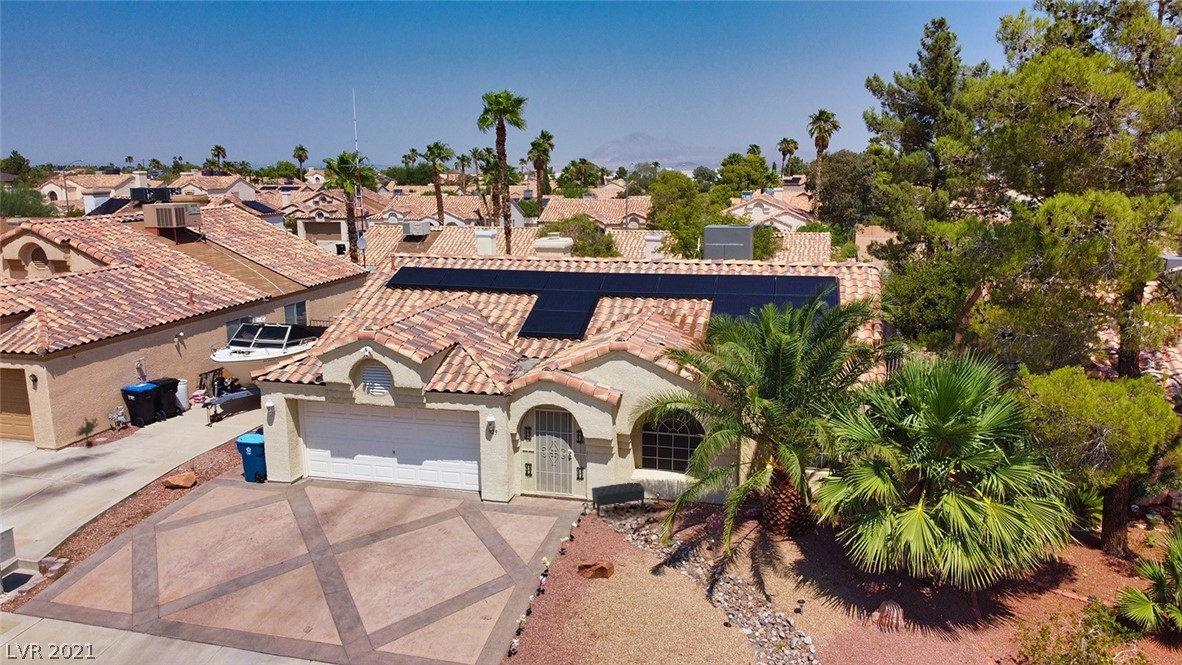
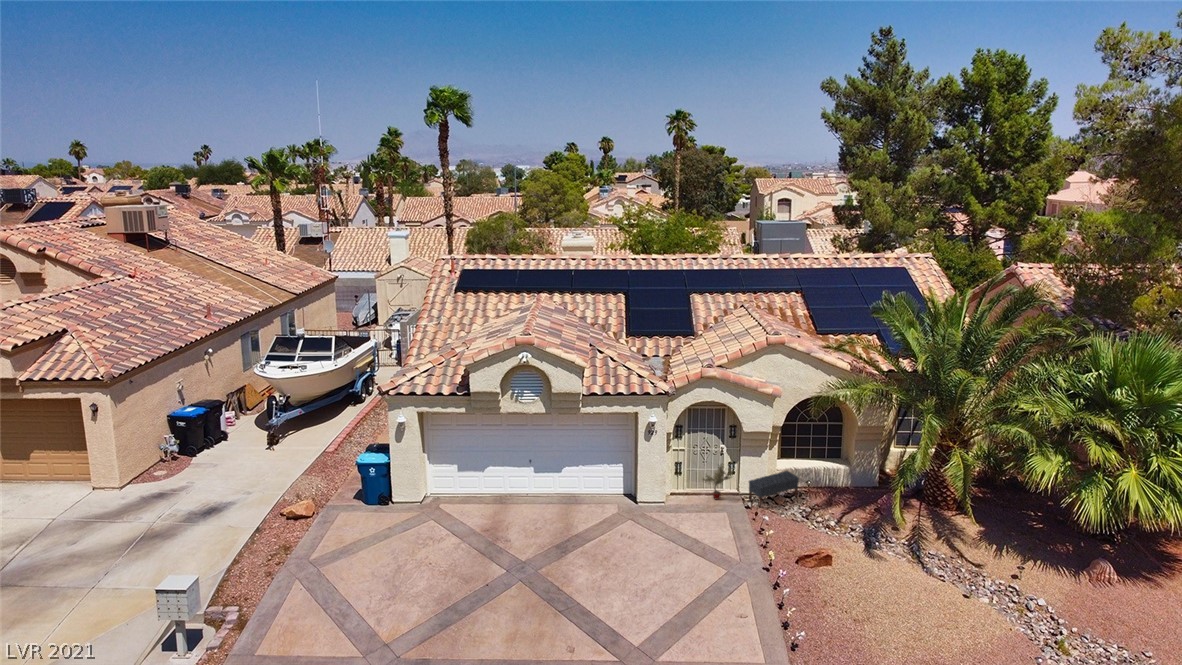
potted tree: present [76,418,98,448] -> present [703,463,732,500]

